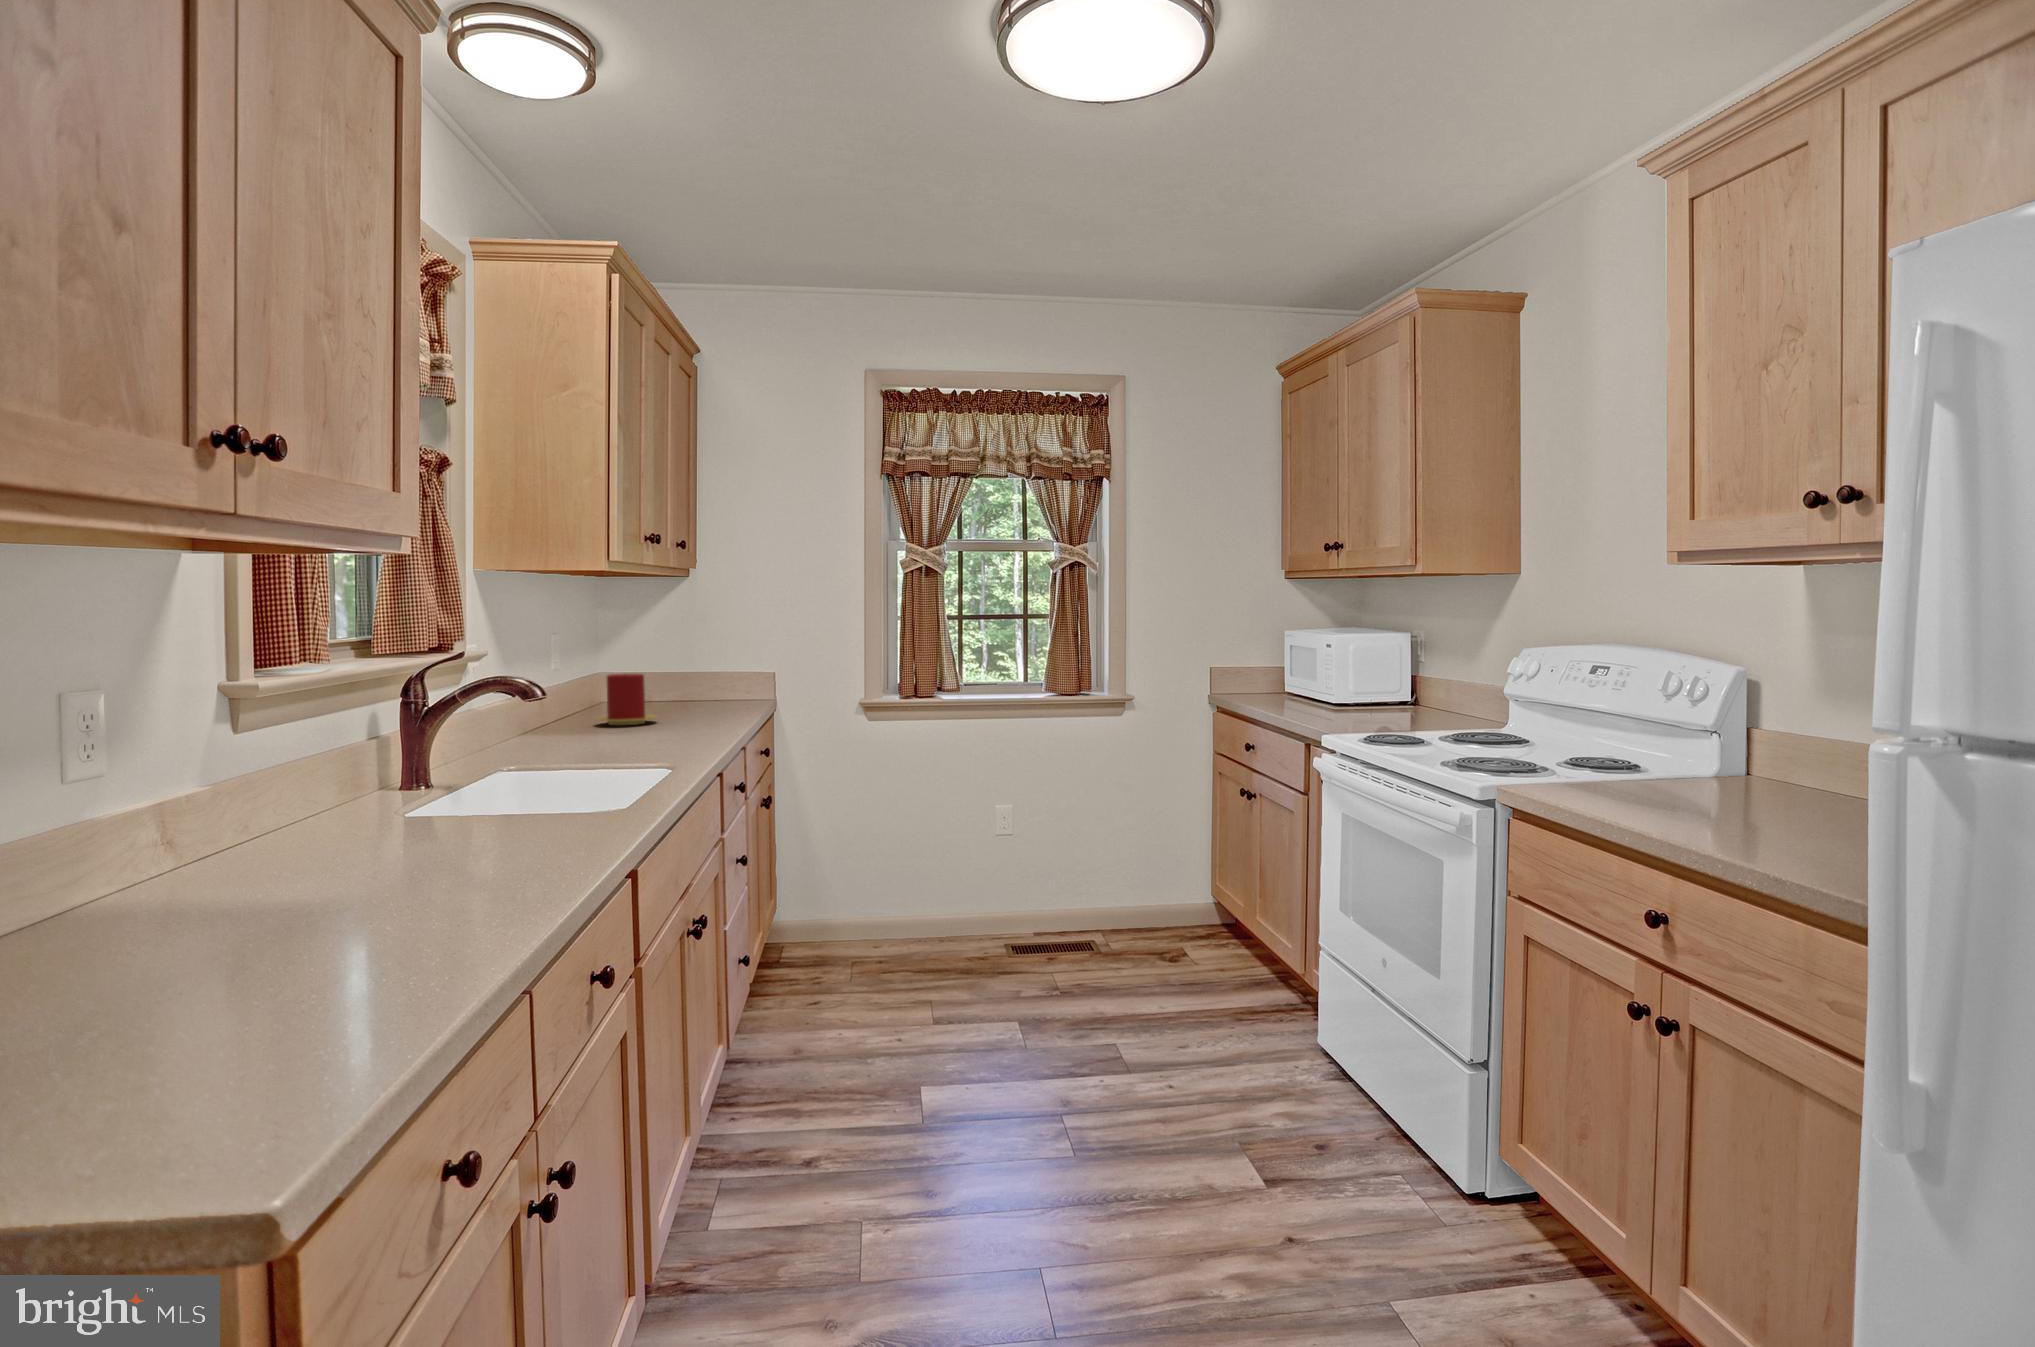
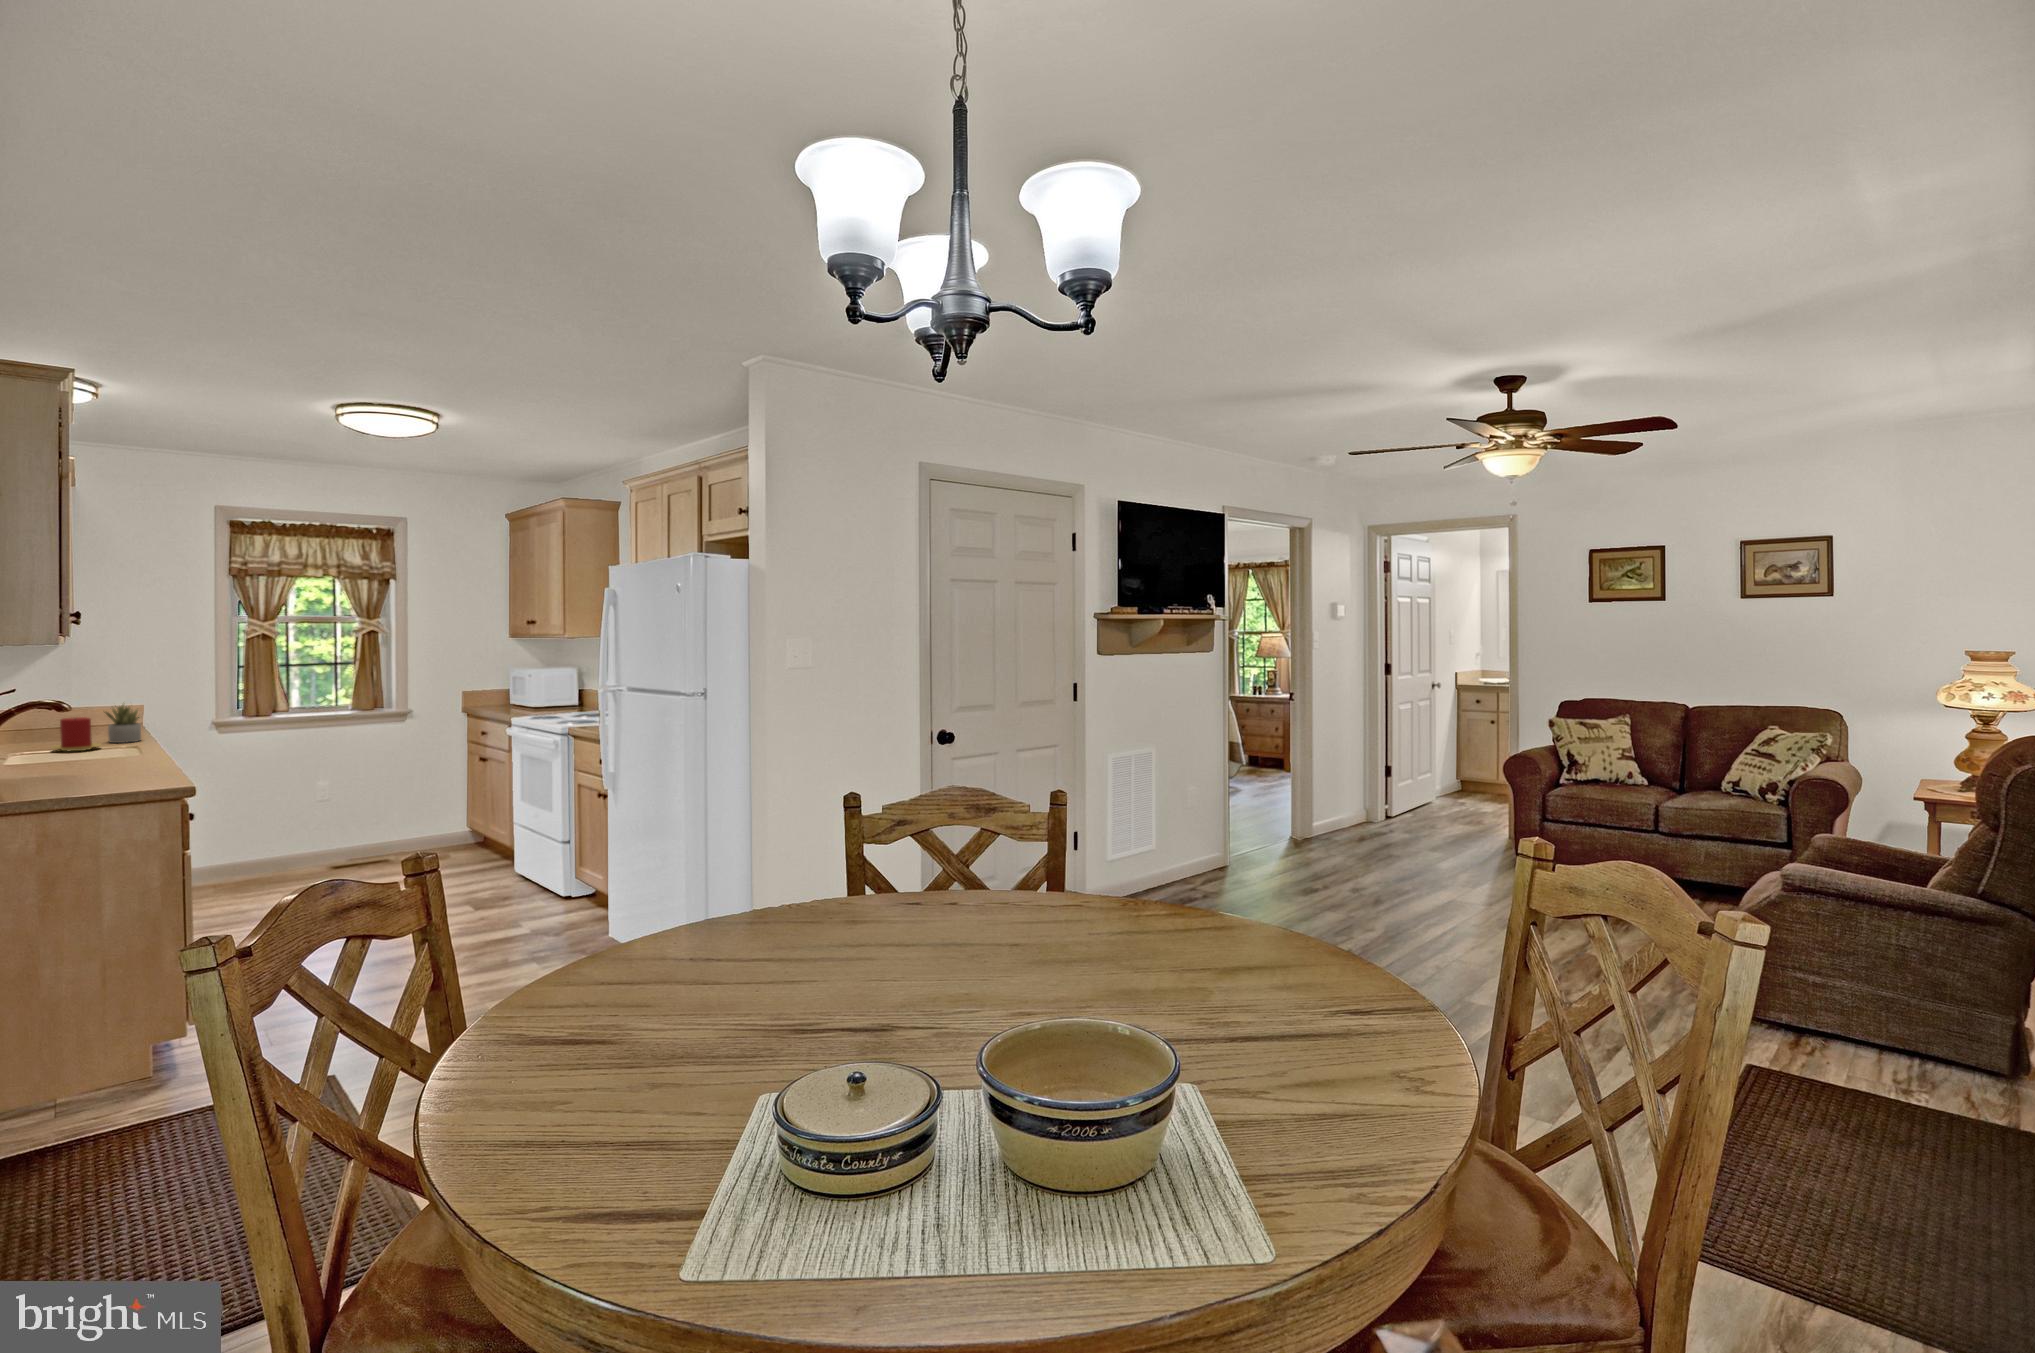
succulent plant: none [680,654,727,718] -> present [104,704,141,743]

